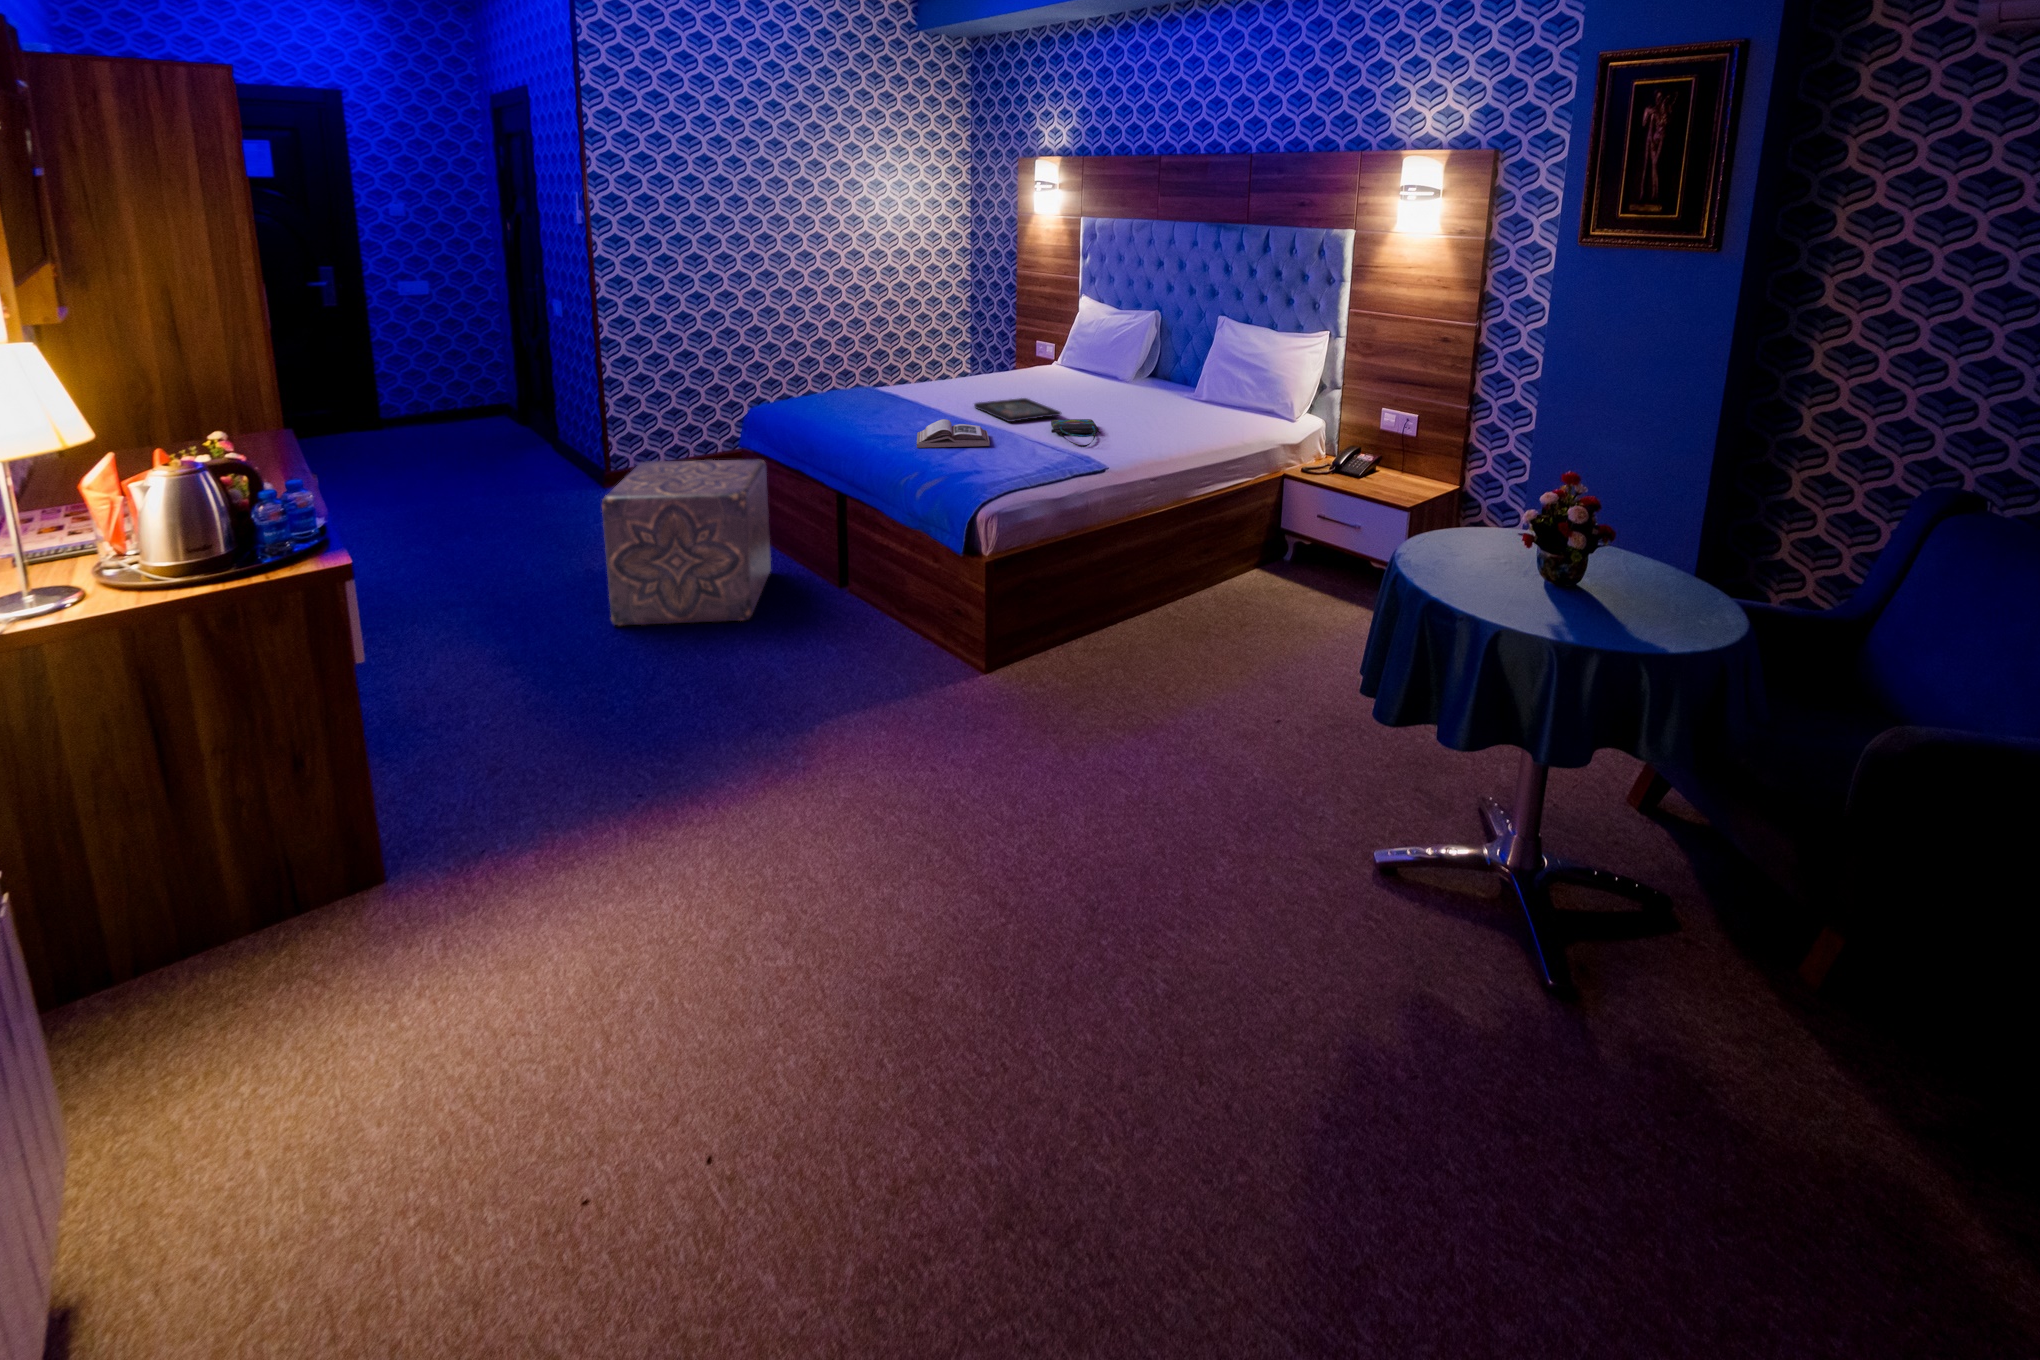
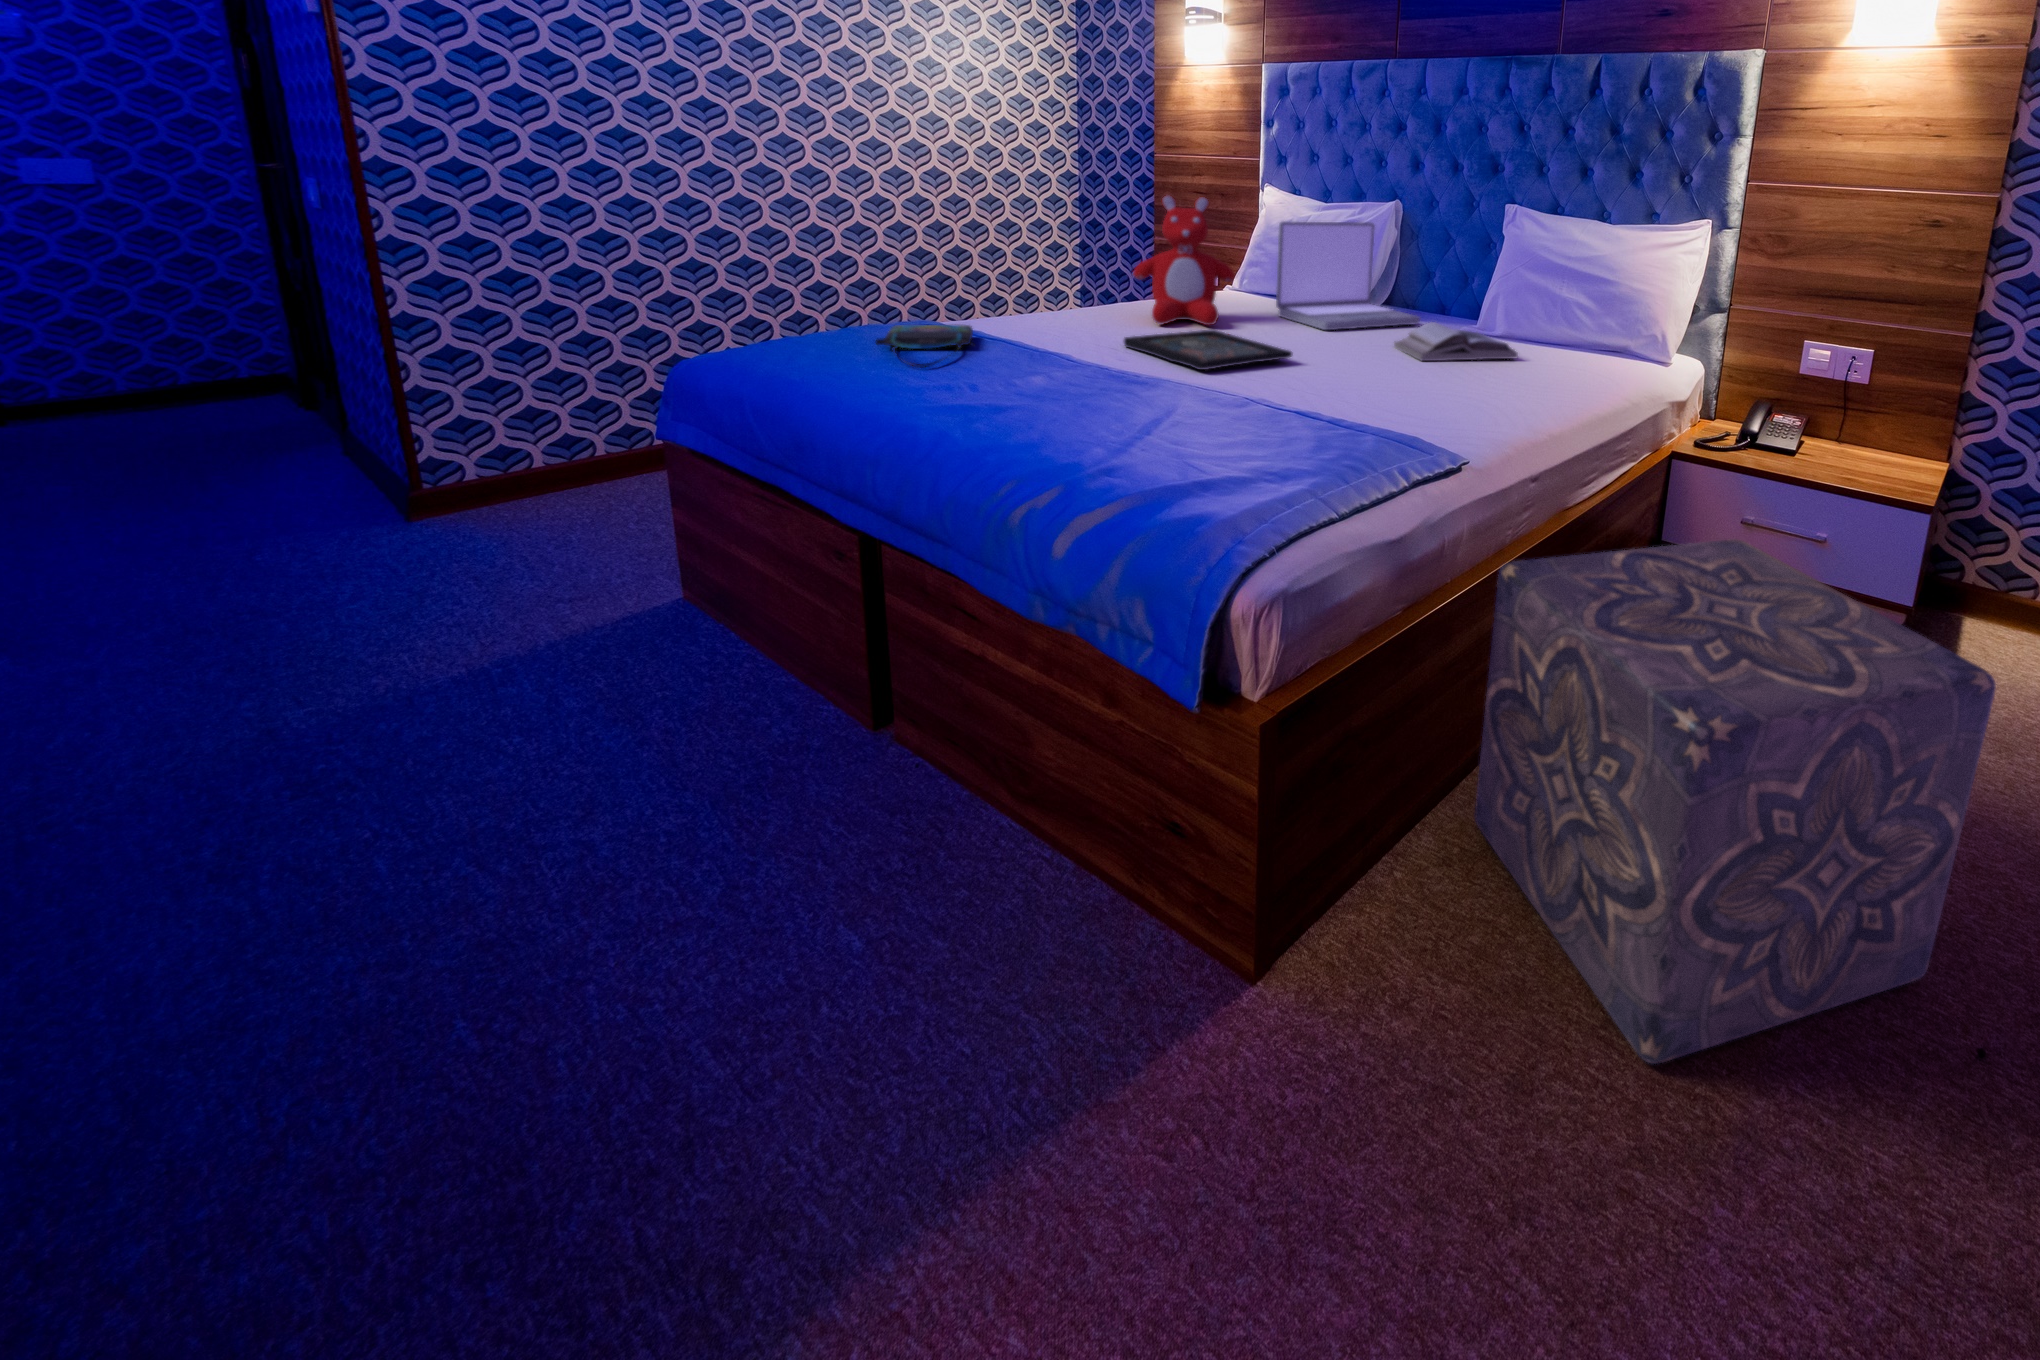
teddy bear: none [986,319,1045,395] -> present [1133,195,1235,325]
laptop: none [1073,328,1160,397] -> present [1276,221,1420,330]
book: present [917,419,990,448] -> present [1394,322,1518,361]
tote bag: present [1051,419,1100,447] -> present [876,325,973,368]
ottoman: present [602,460,771,625] -> present [1475,539,1996,1064]

